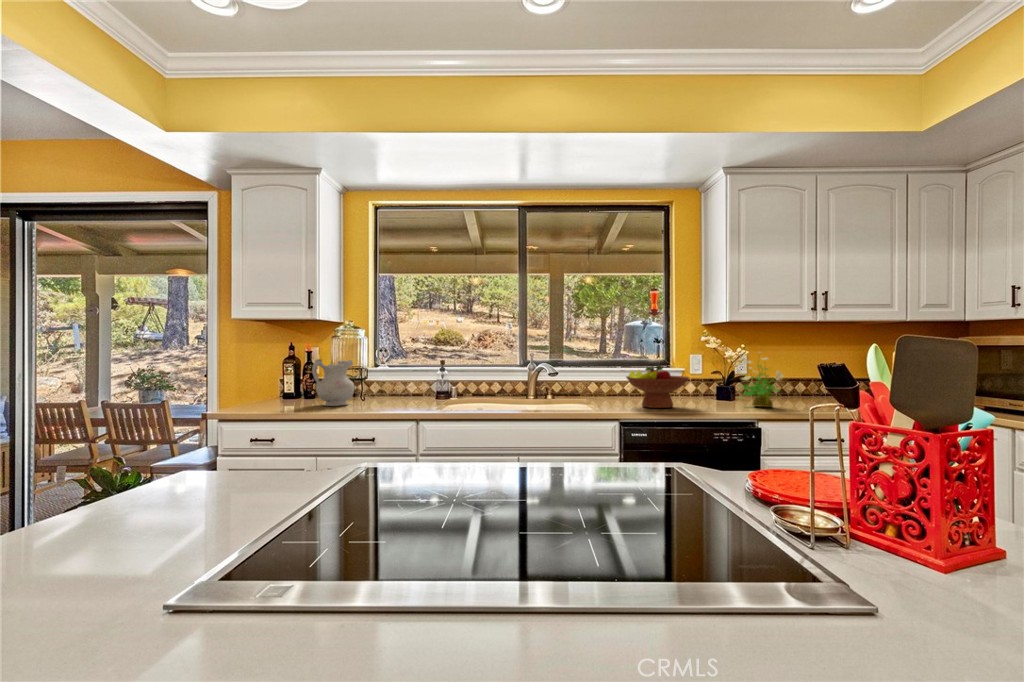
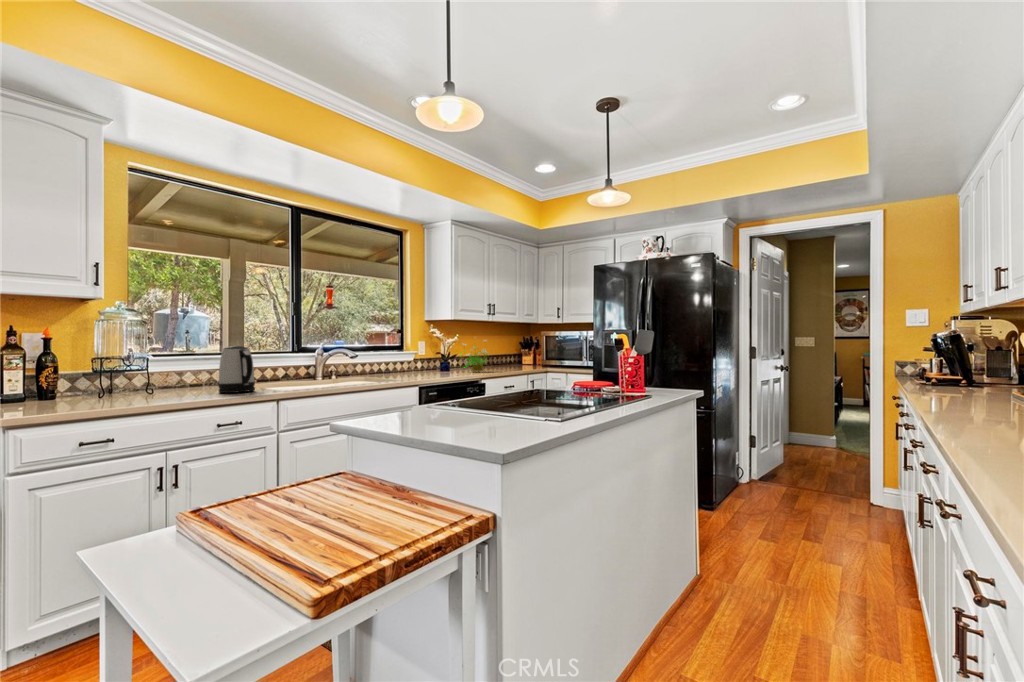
ceramic pitcher: present [312,359,354,406] -> none [108,340,166,399]
kettle: none [380,365,410,409] -> present [218,346,255,393]
fruit bowl: present [626,366,689,408] -> none [408,346,452,376]

